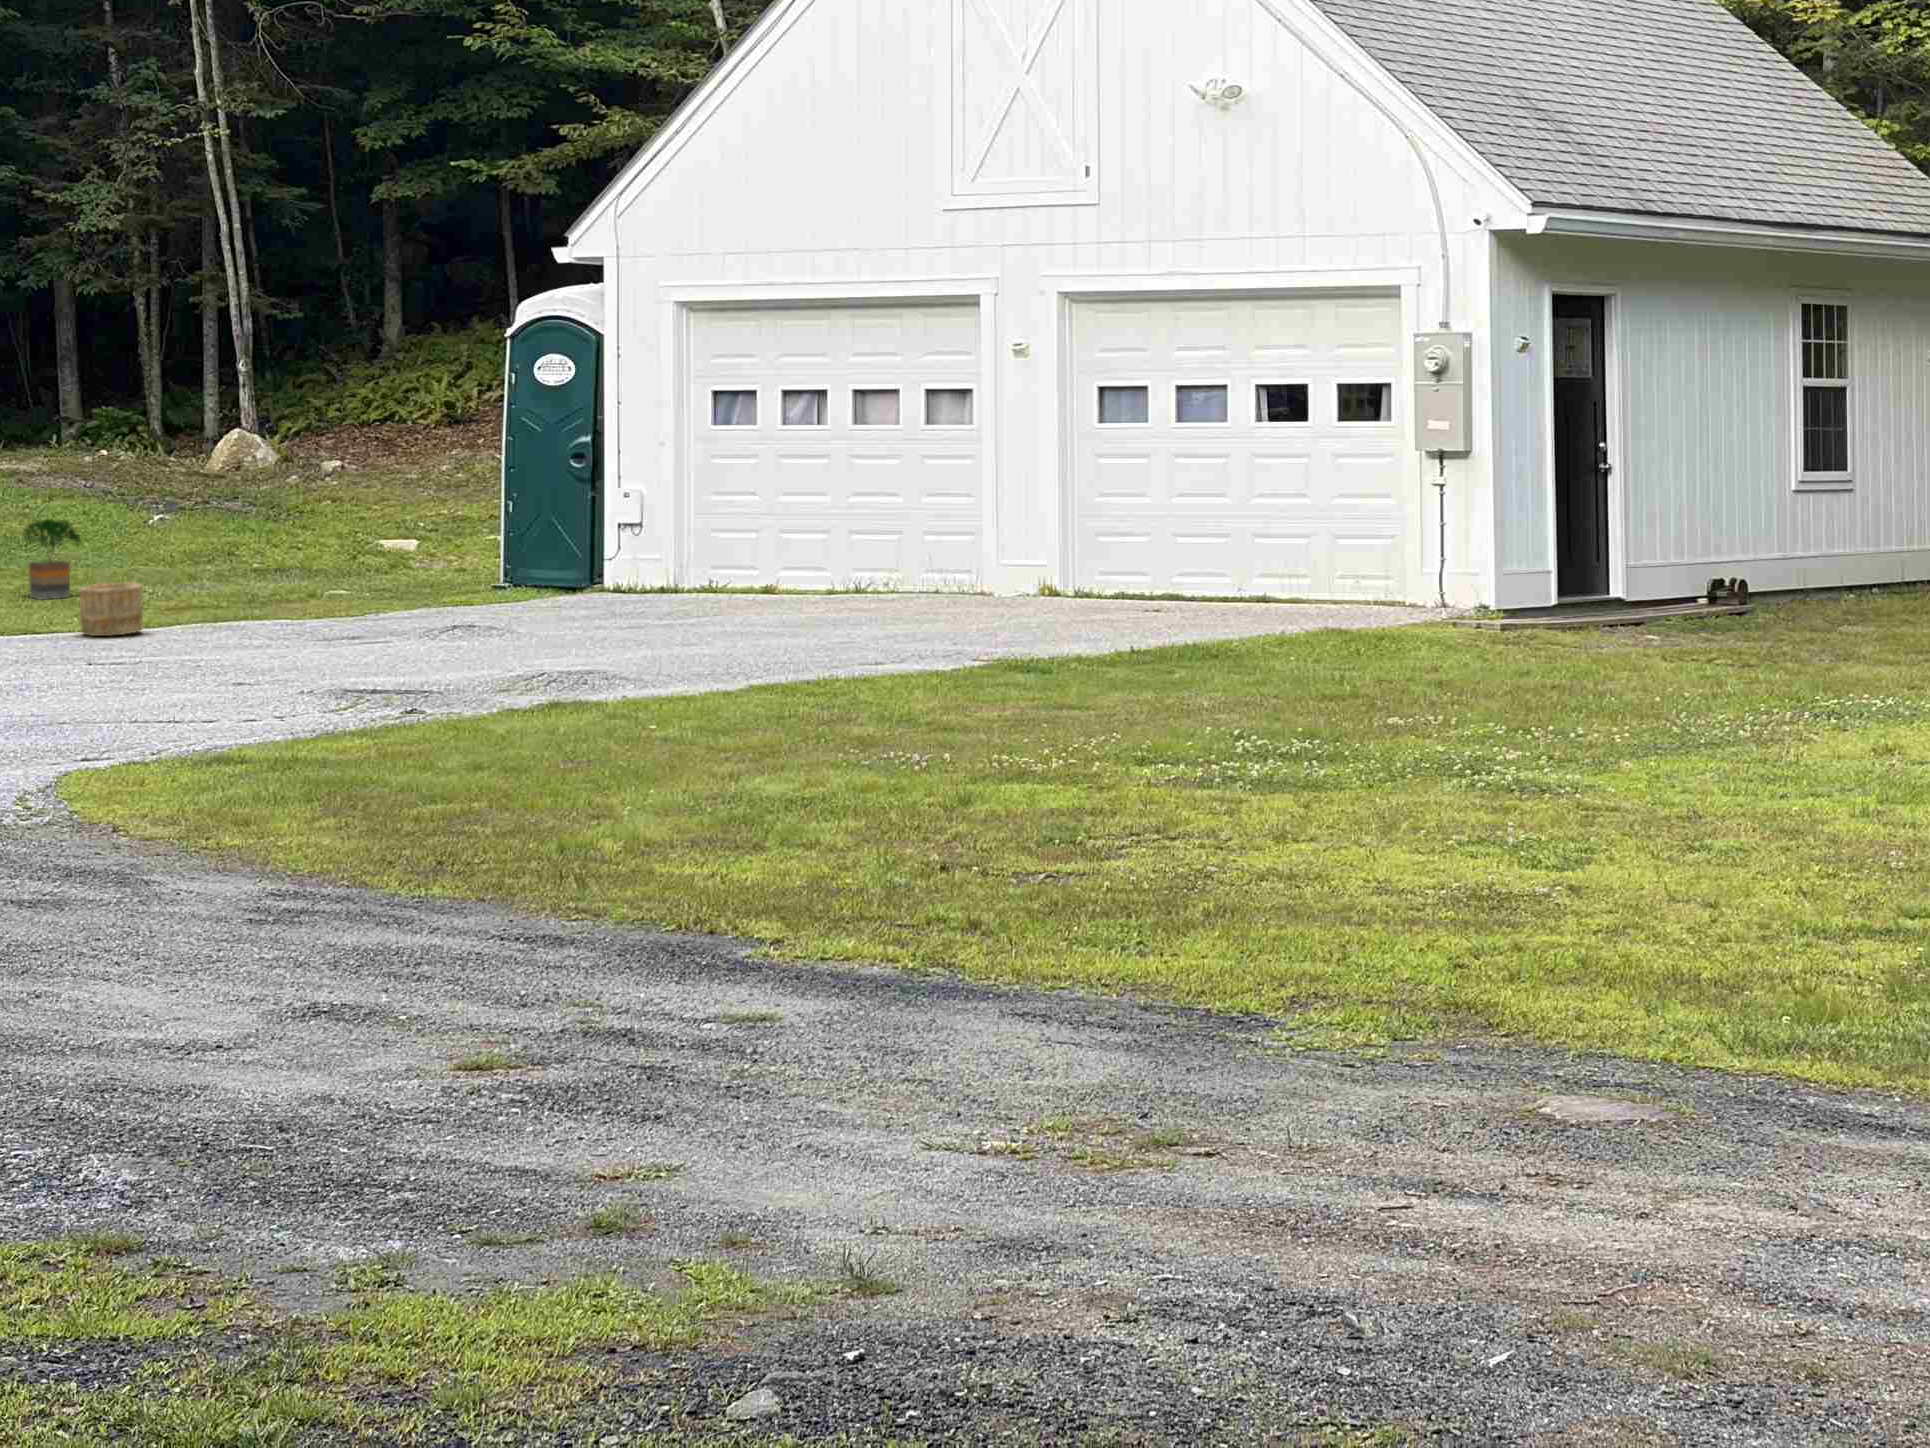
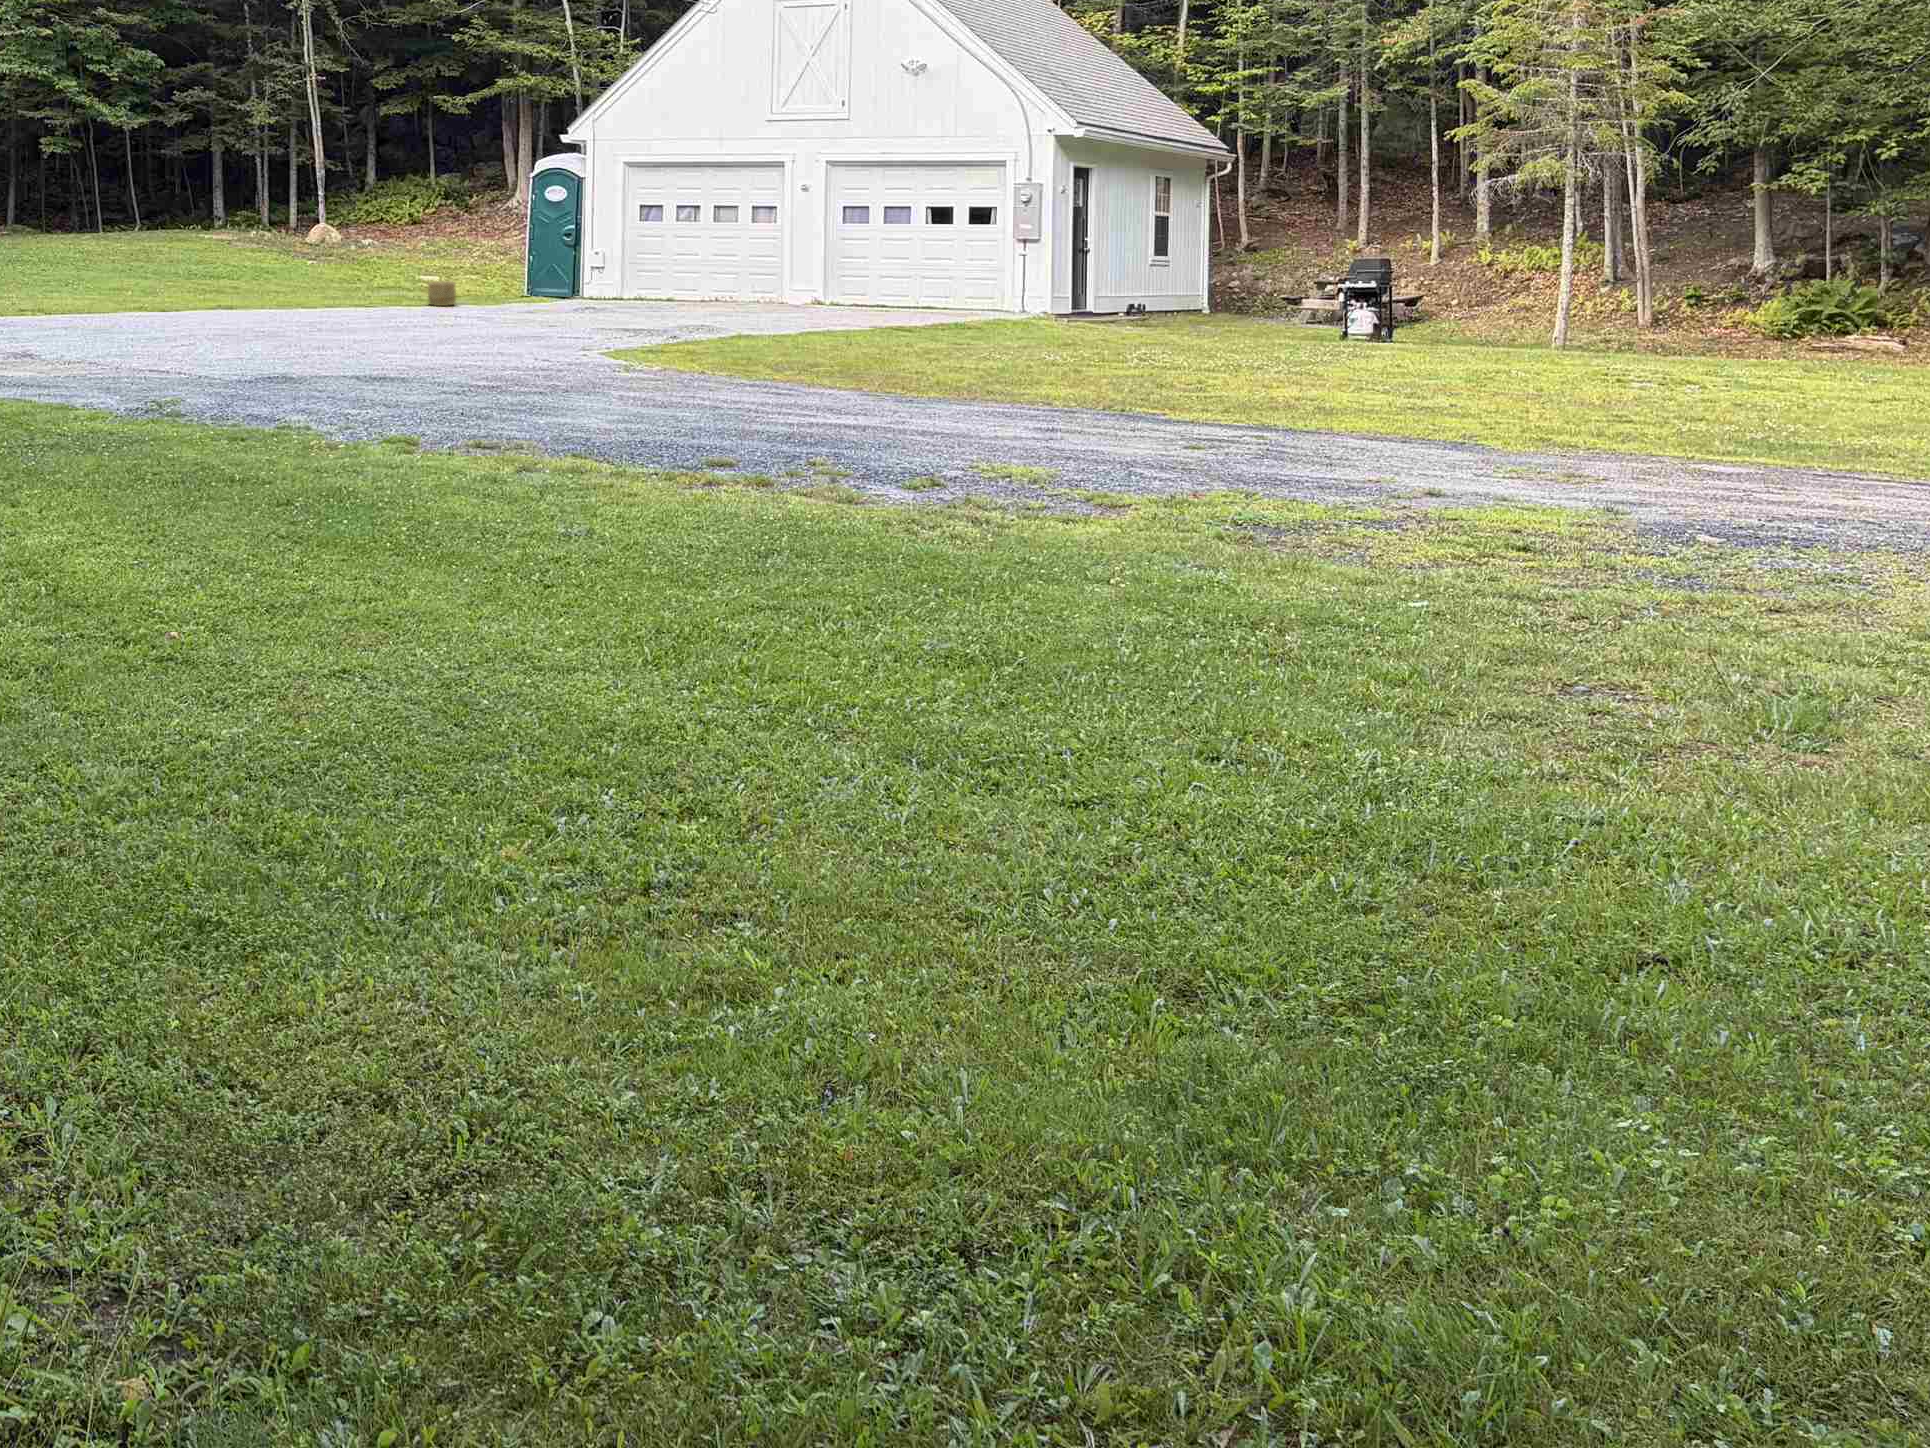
potted tree: present [24,519,81,600] -> none [359,253,388,292]

